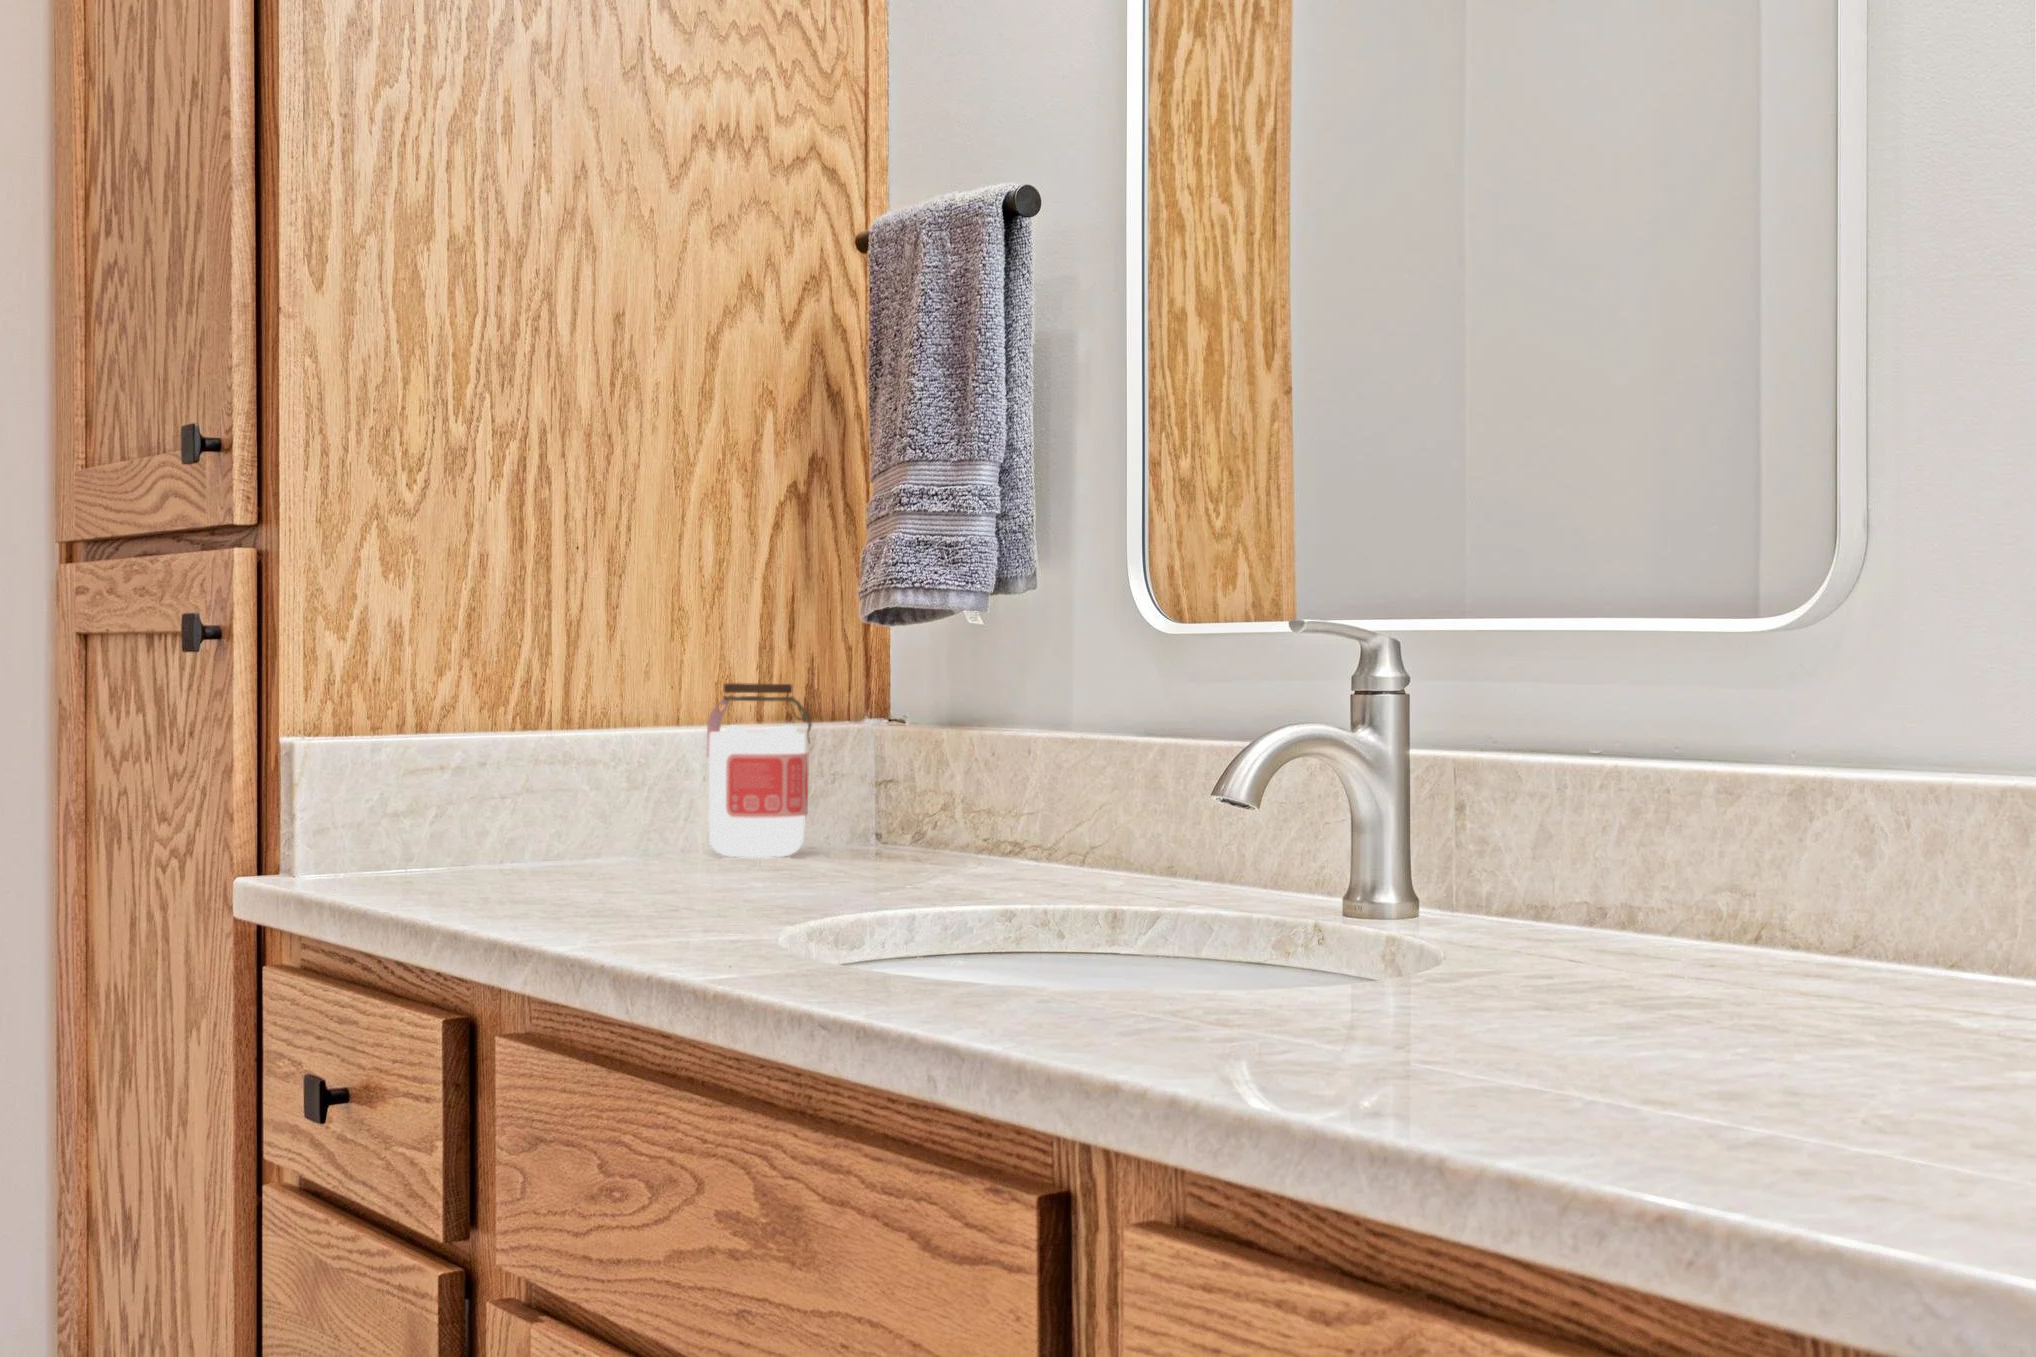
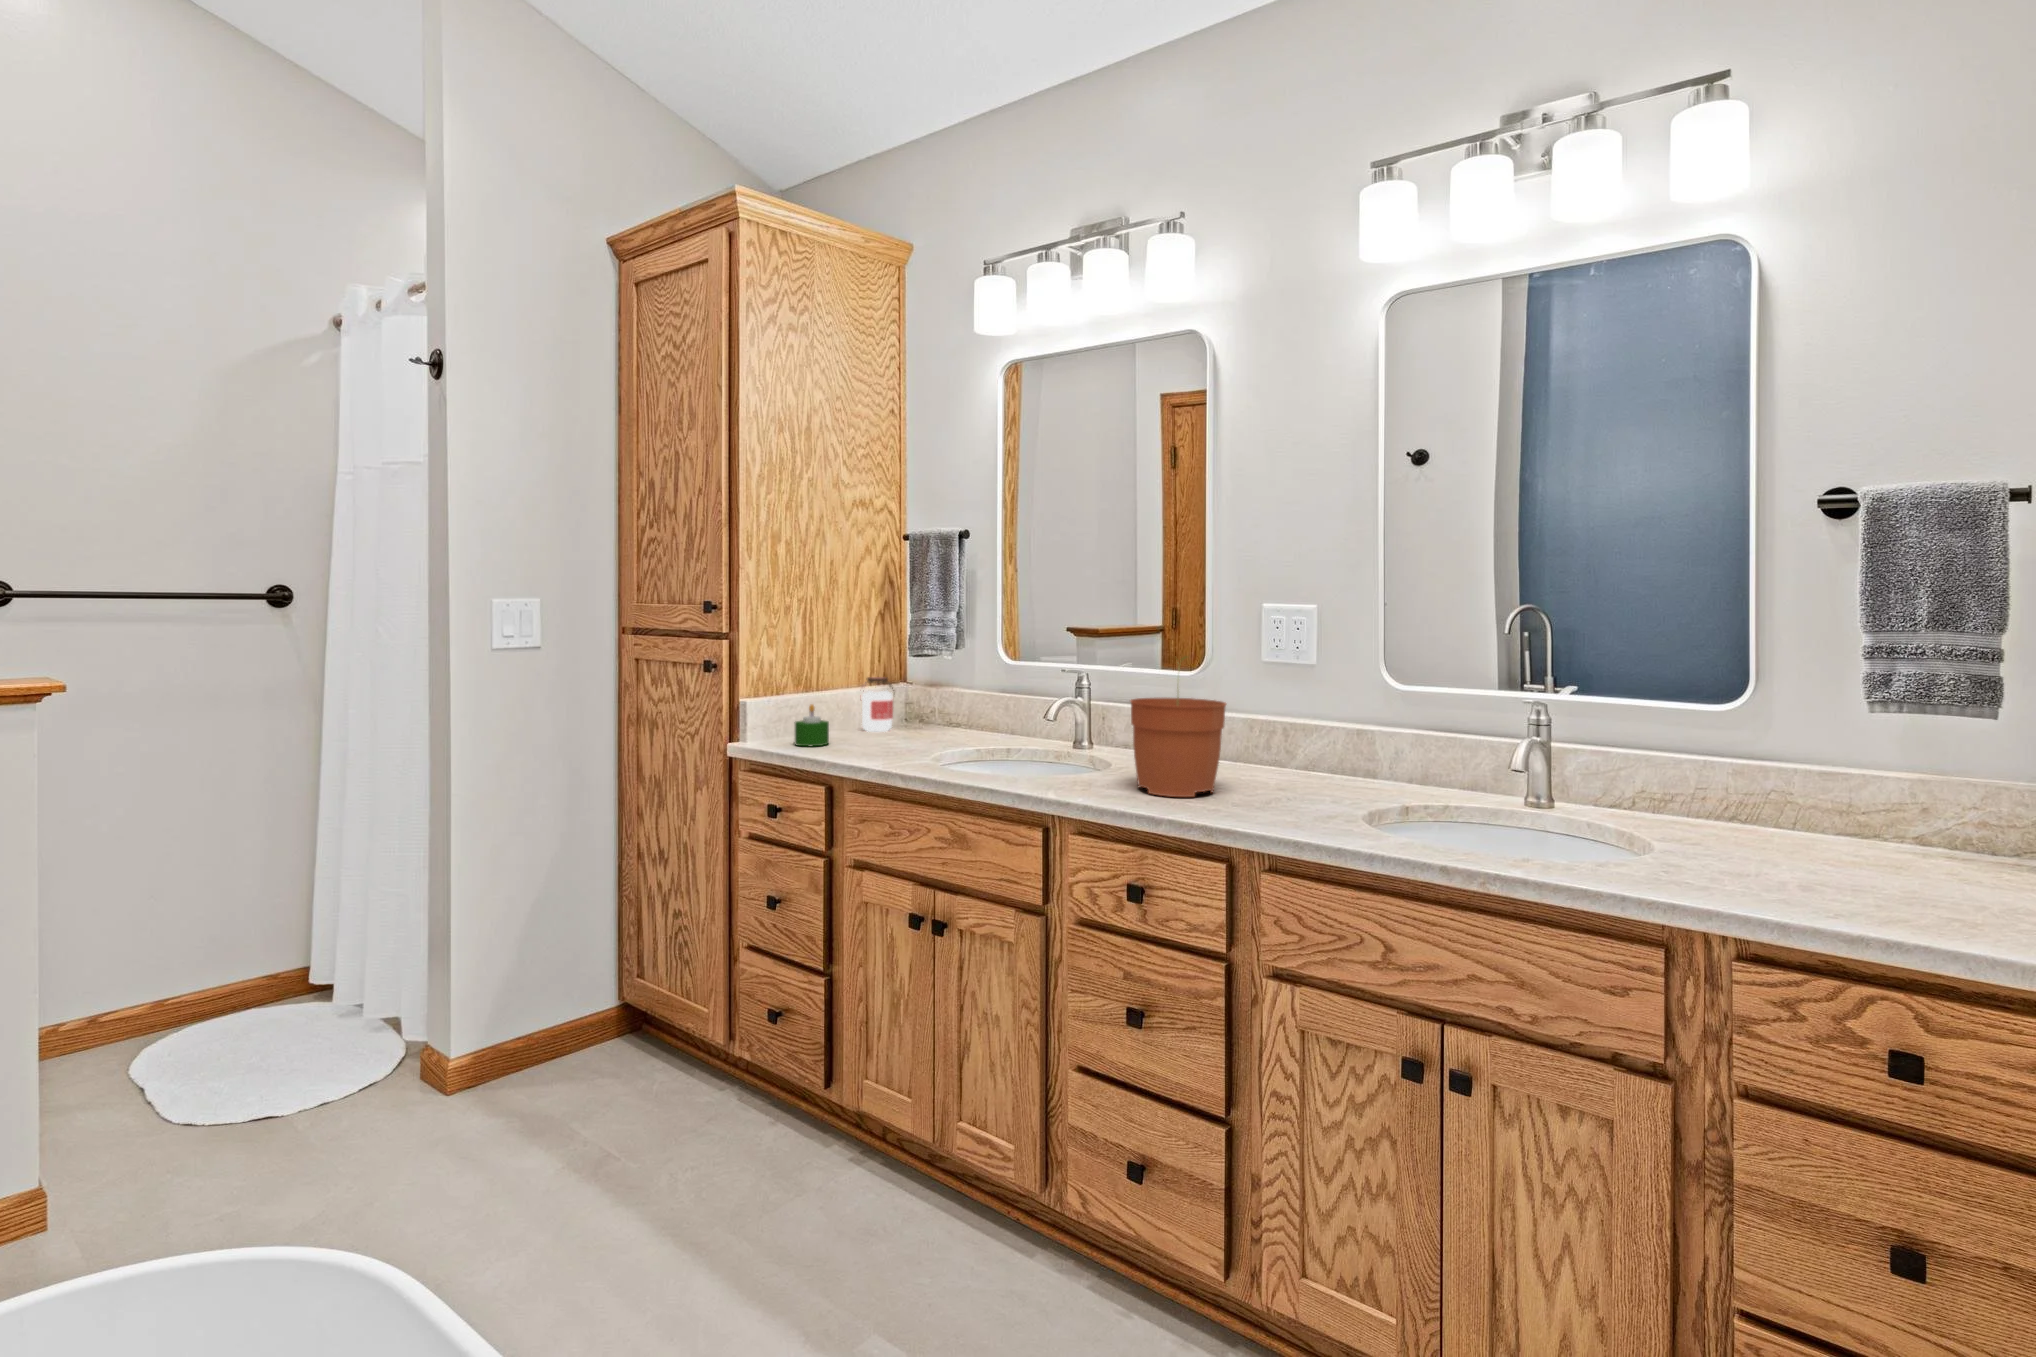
plant pot: none [1447,451,1913,1098] -> present [1130,657,1226,797]
candle: none [432,748,546,886] -> present [795,705,829,746]

